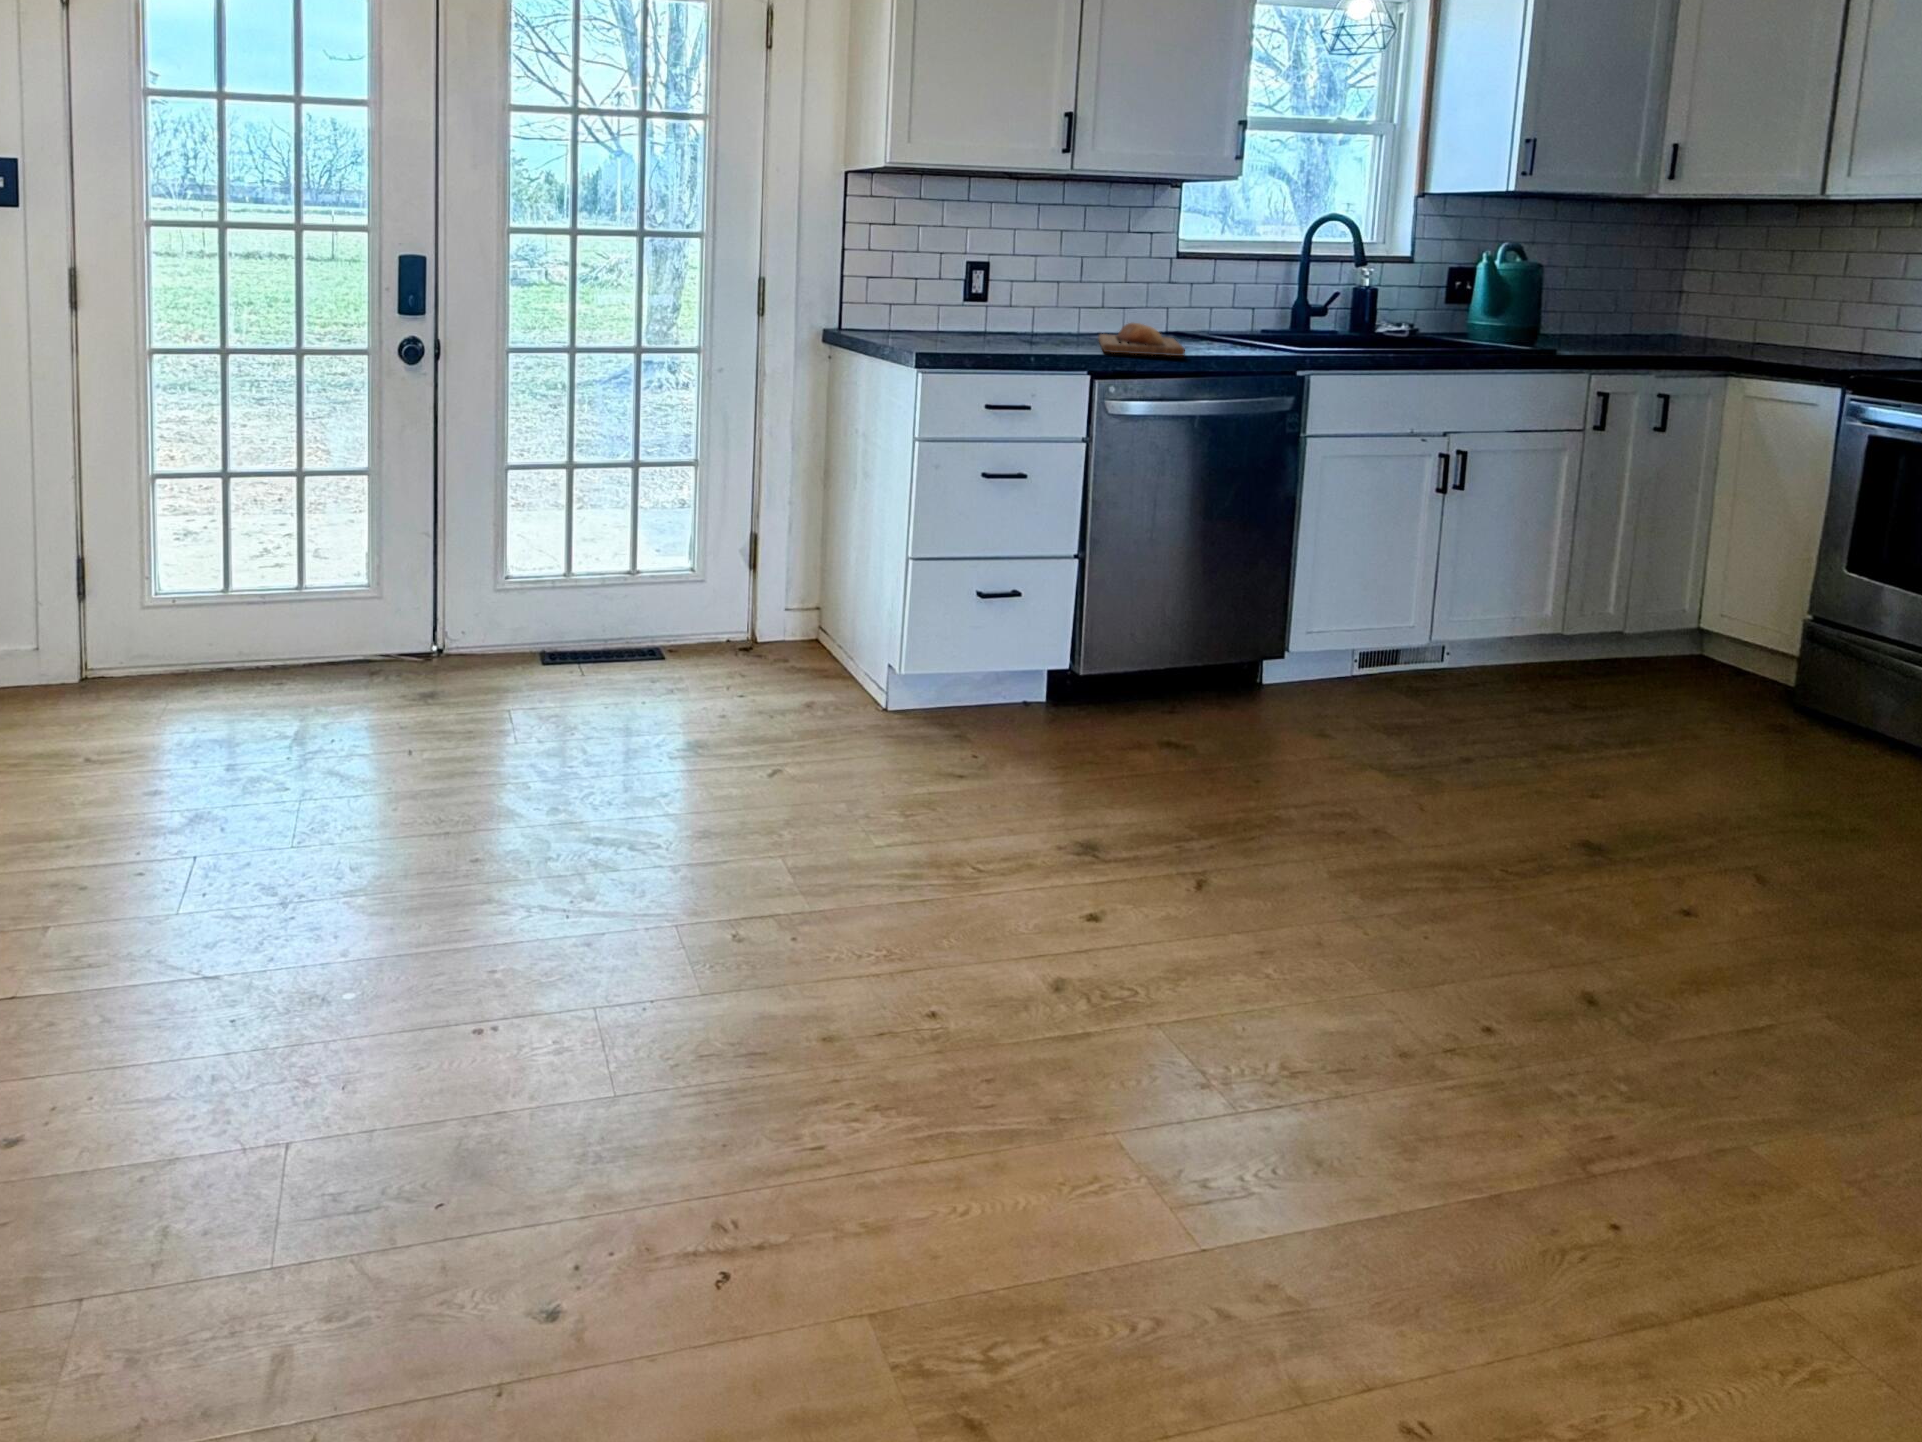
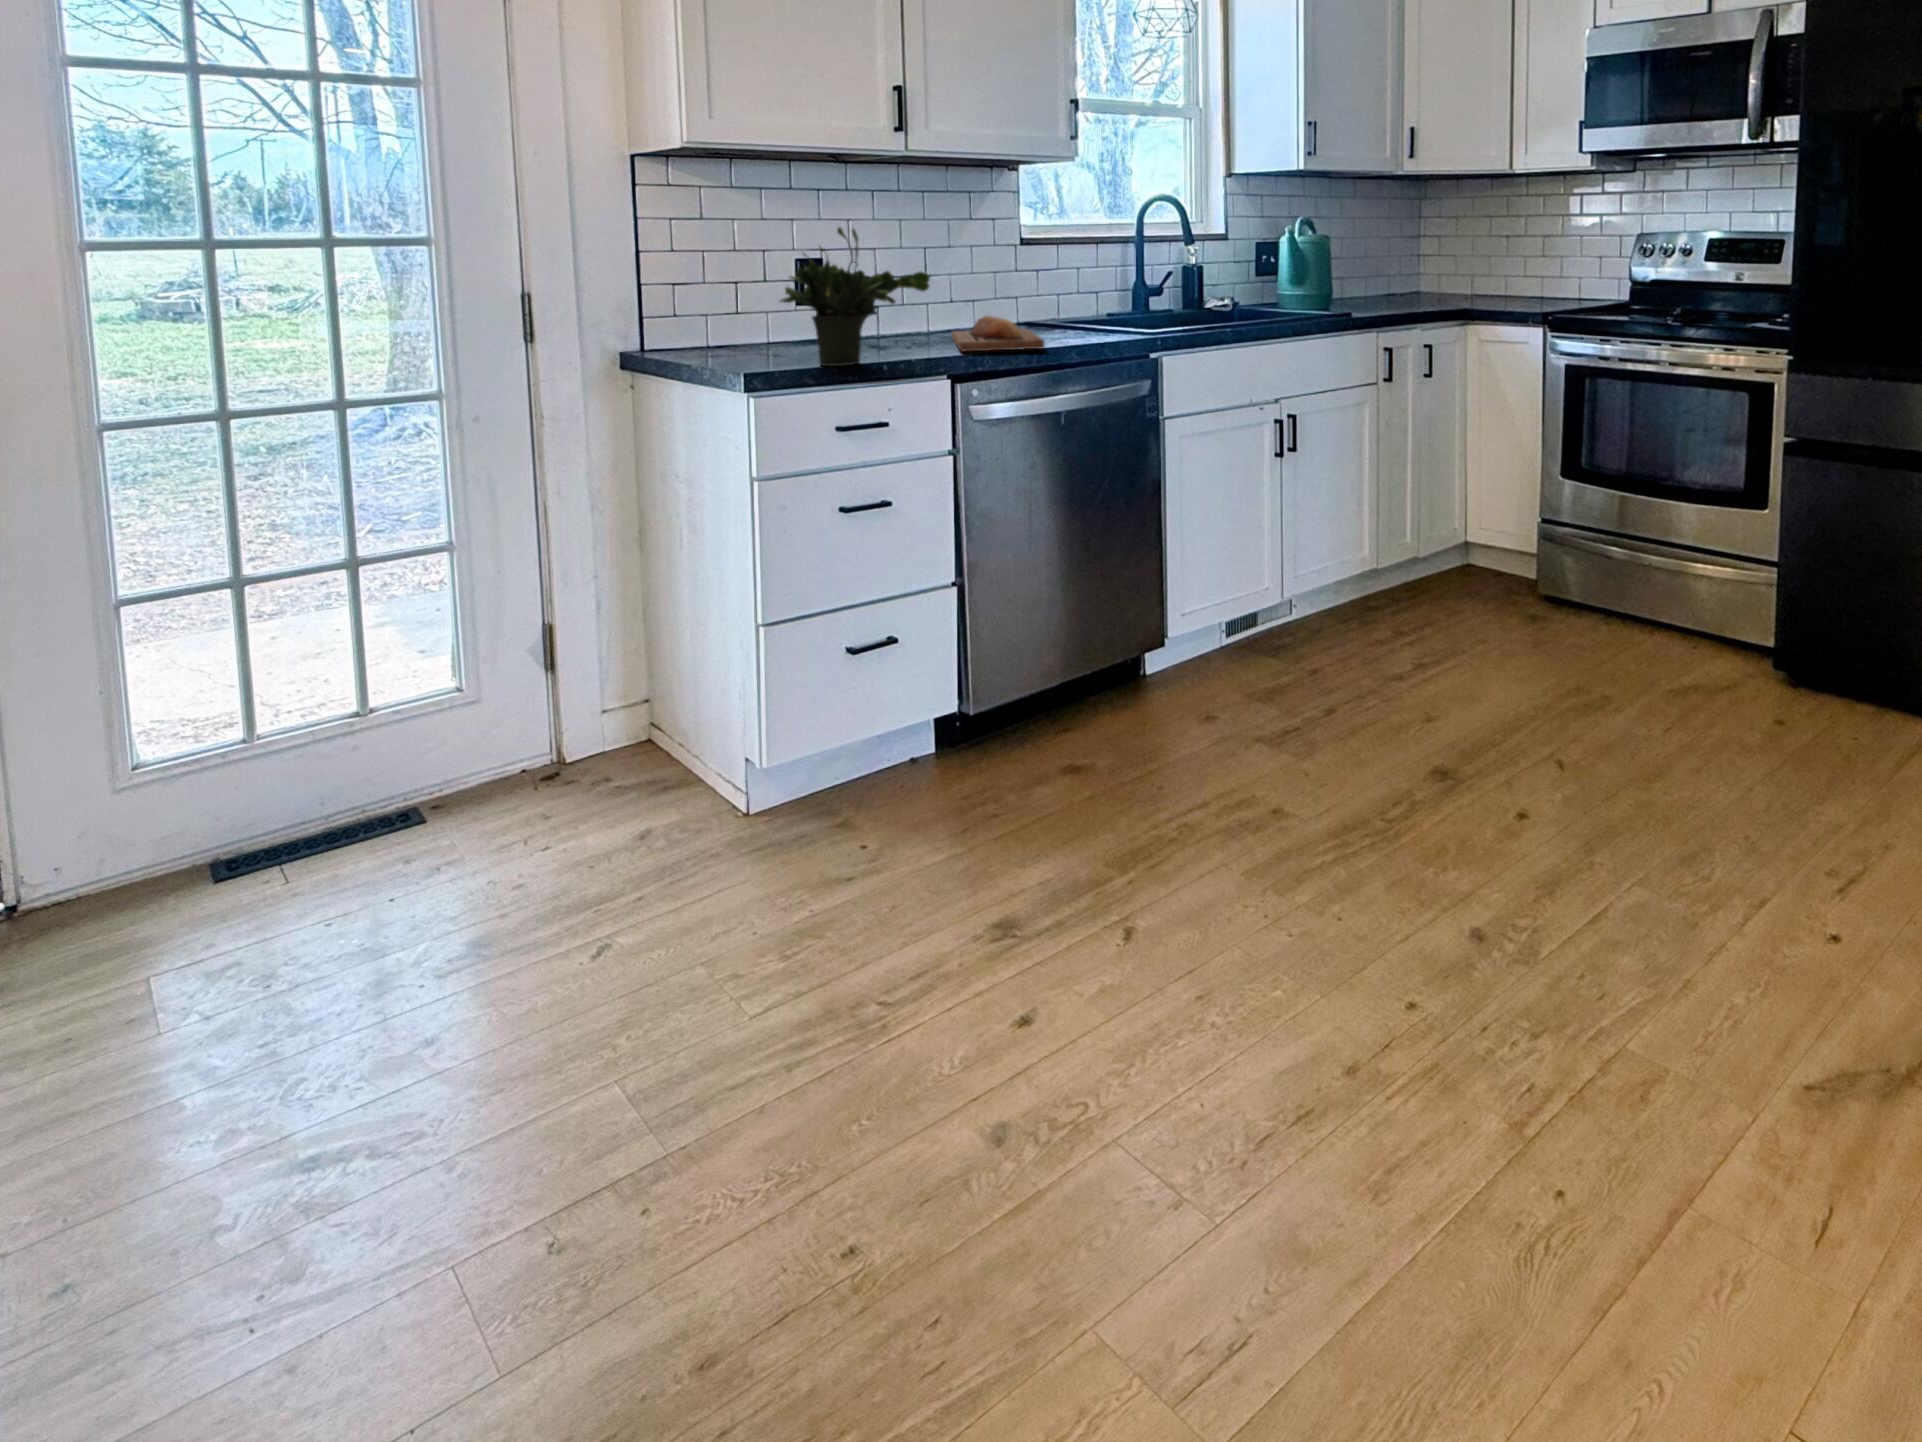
potted plant: none [949,236,1081,355] -> present [780,227,931,366]

